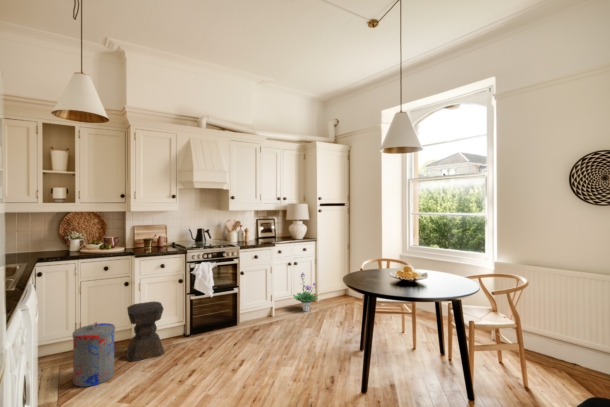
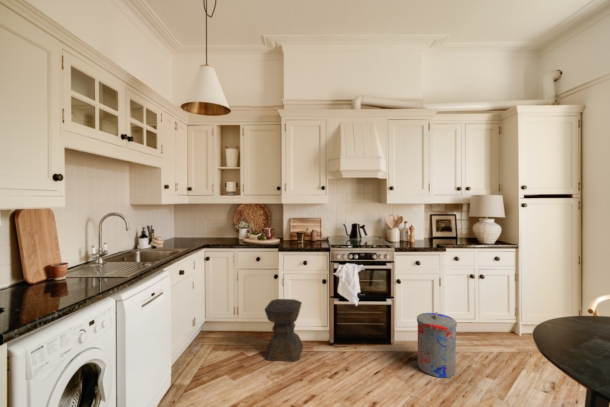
potted plant: present [293,272,318,311] -> none [475,291,520,348]
trash can: present [73,322,115,387] -> present [417,312,457,377]

